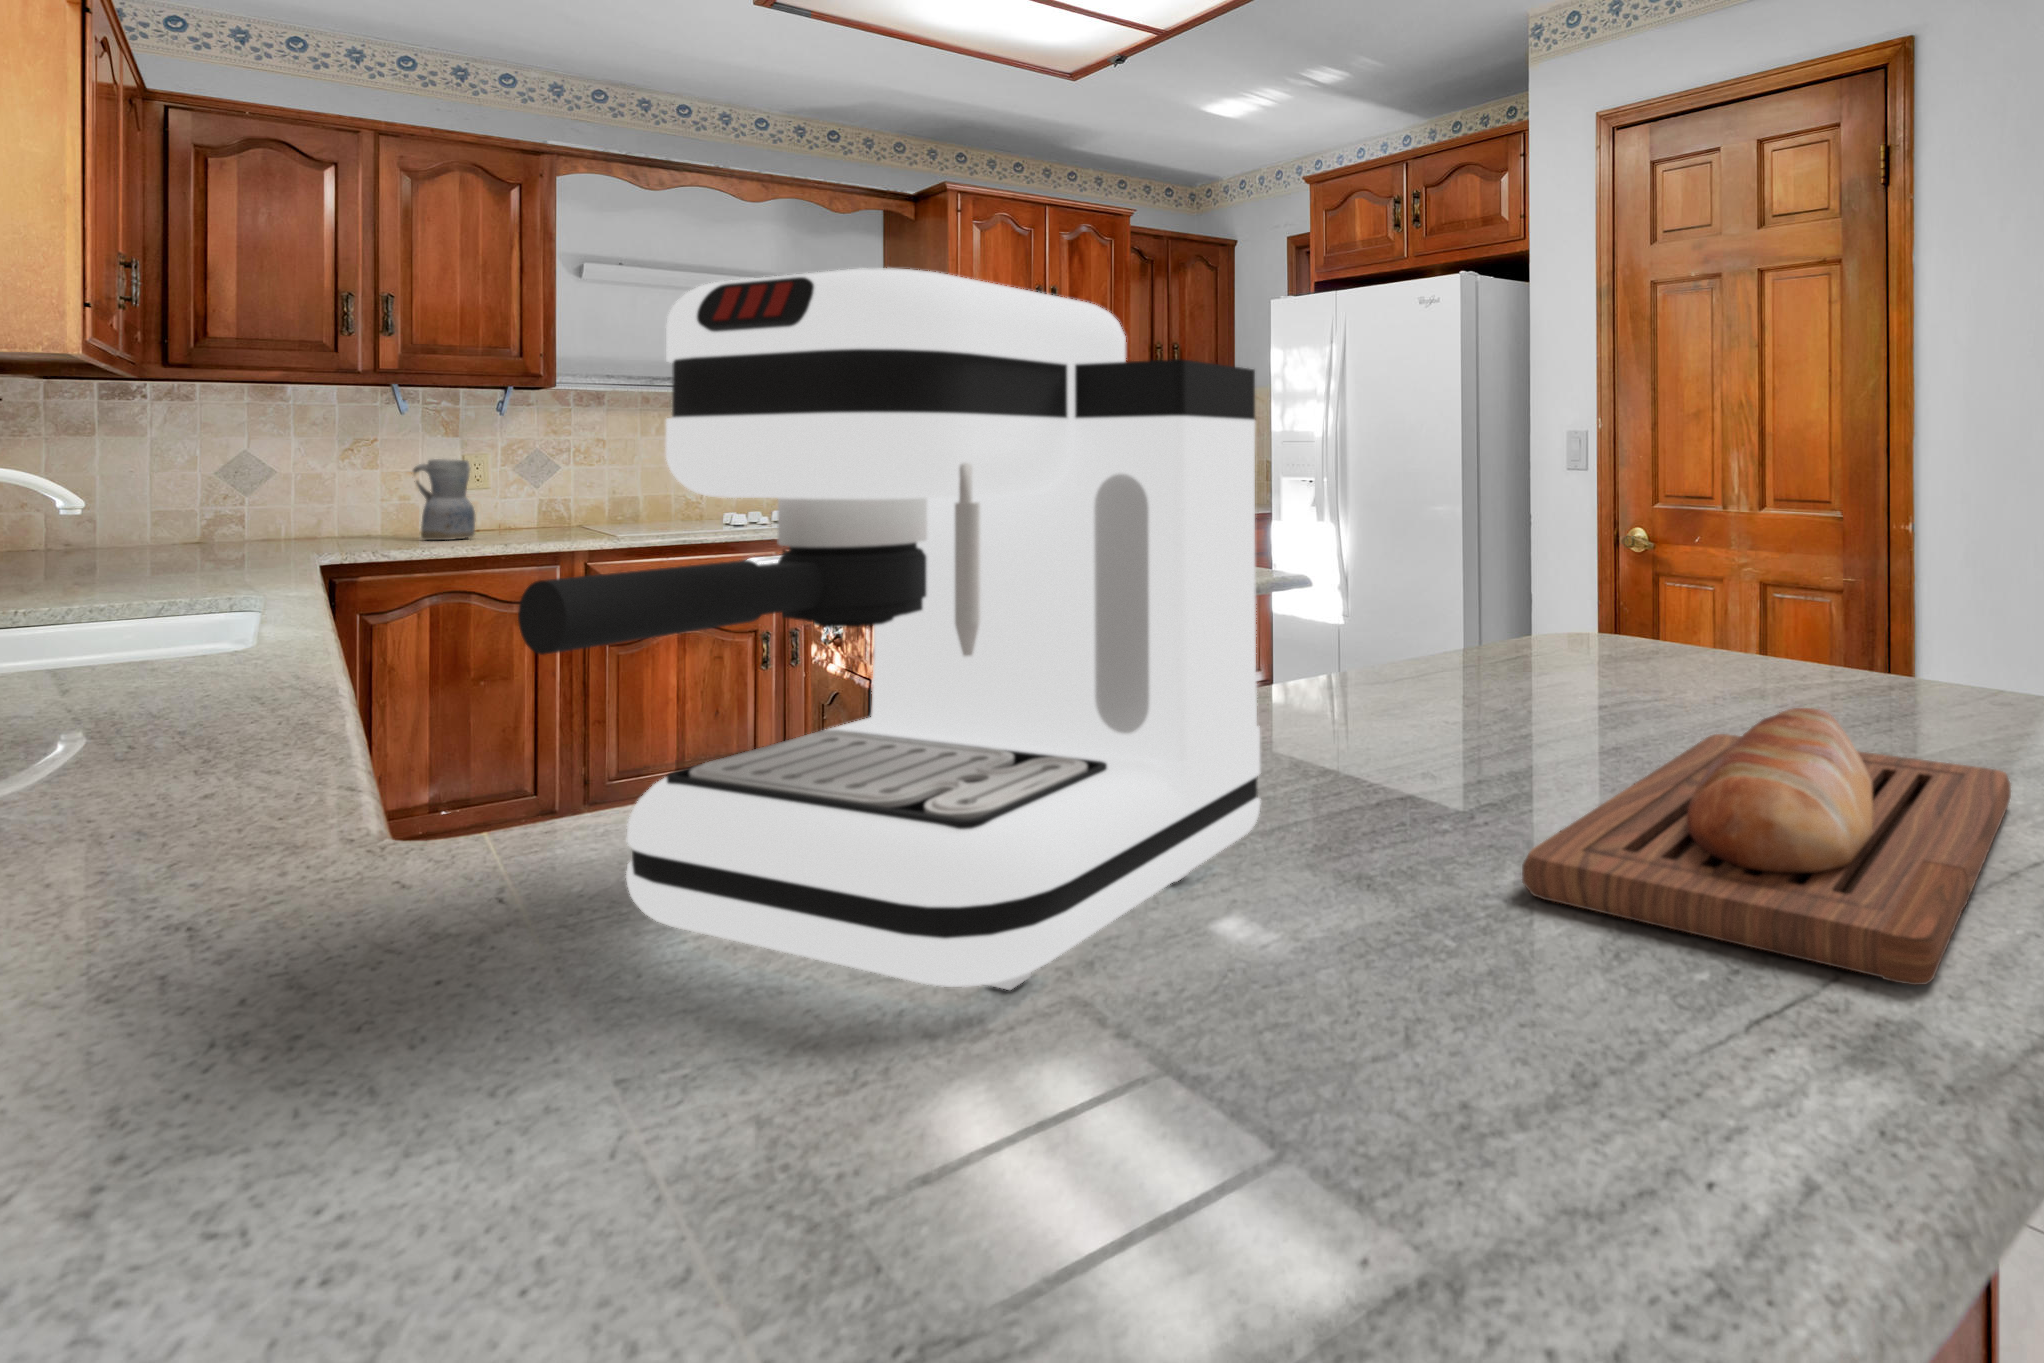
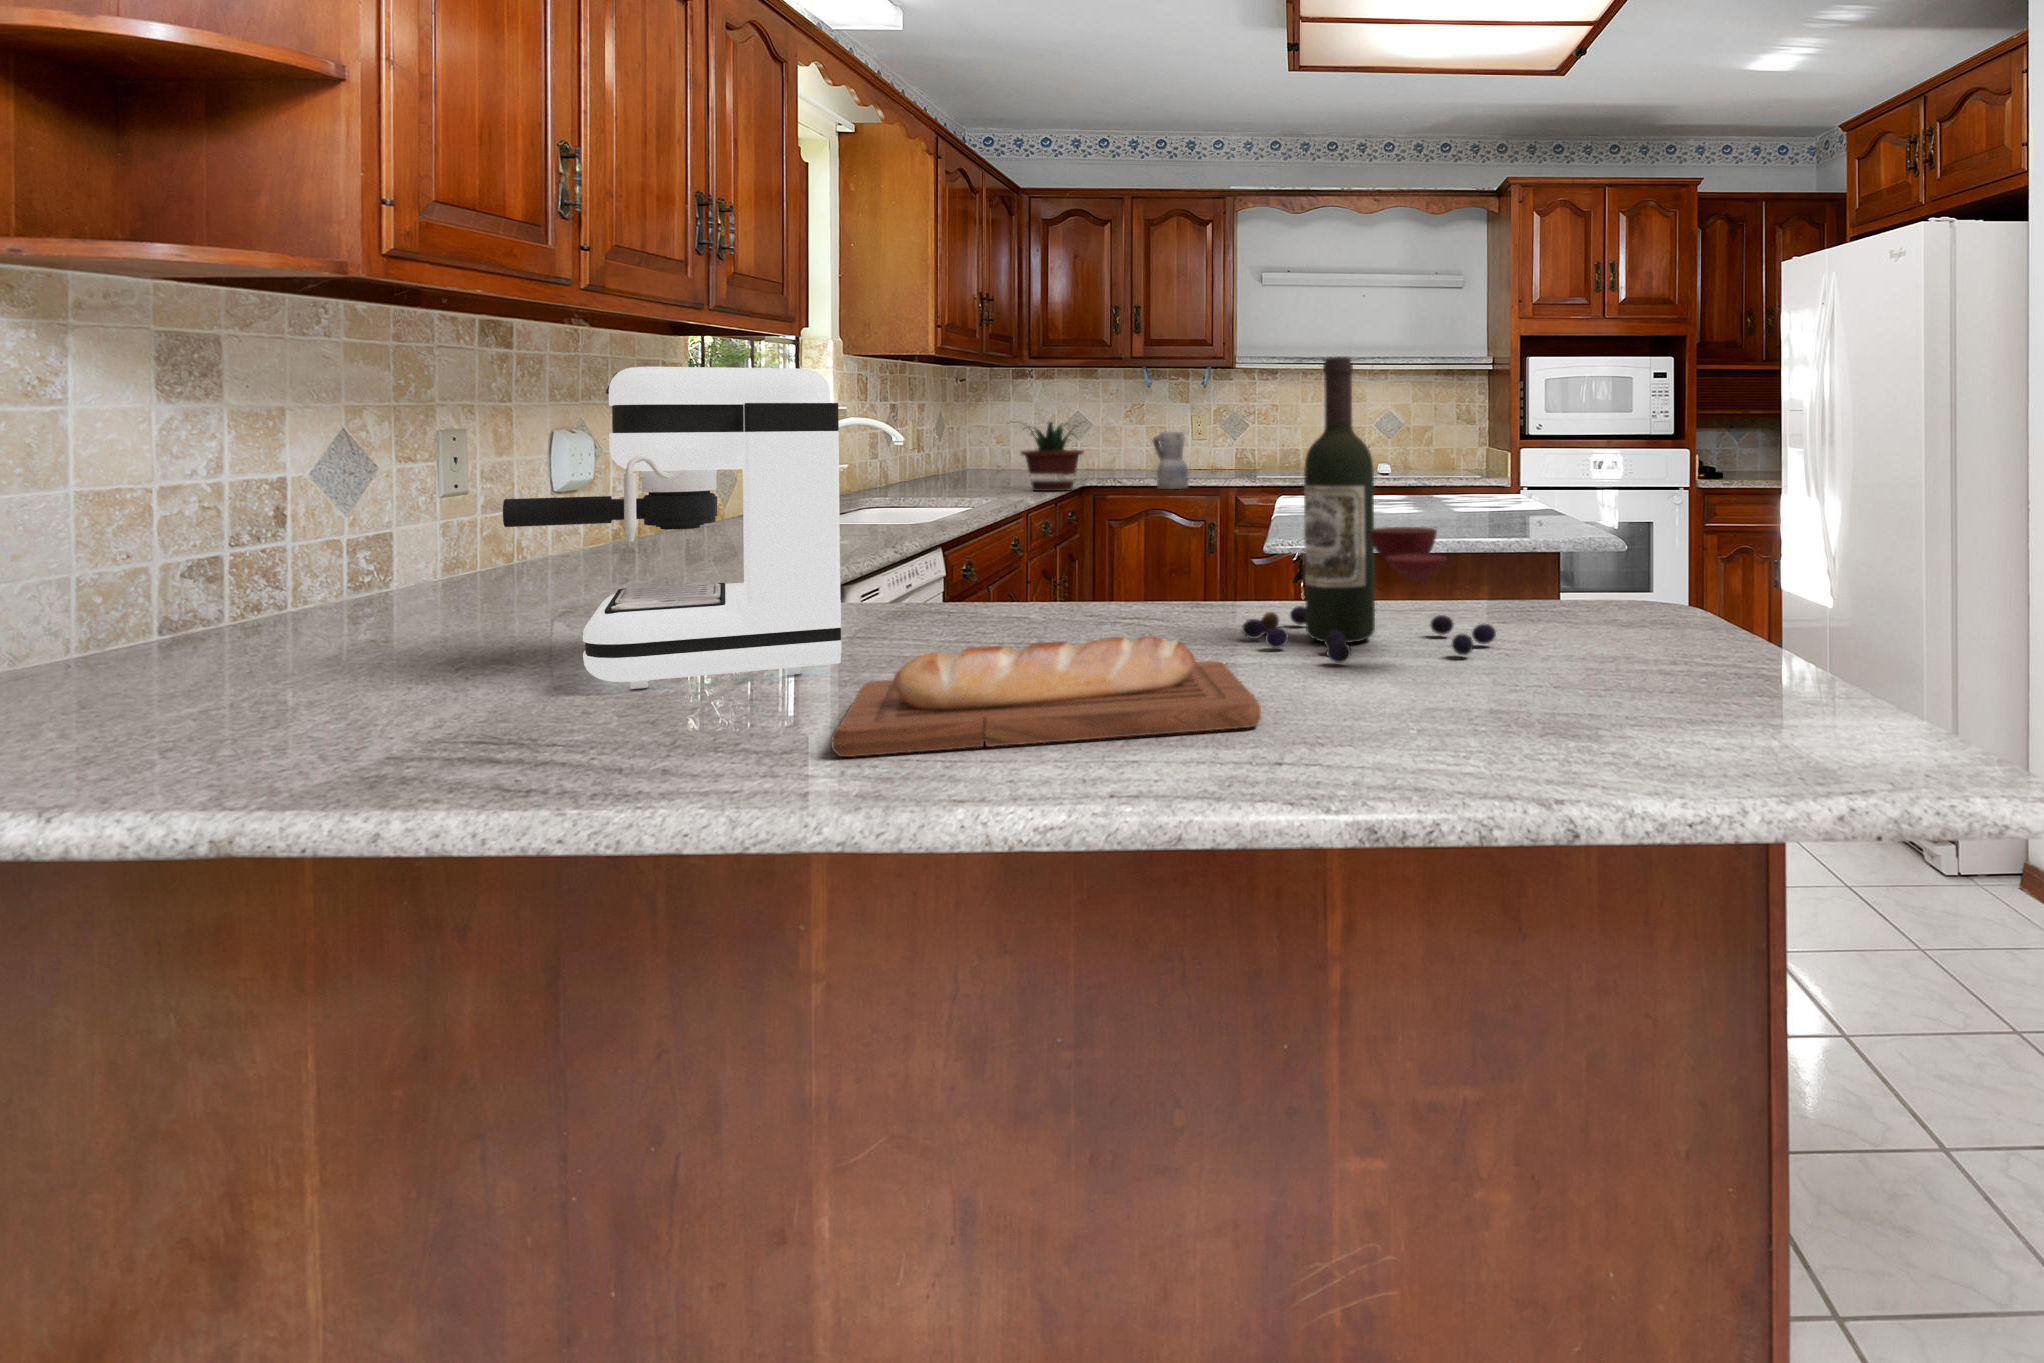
wine bottle: none [1438,349,1817,718] -> present [1242,357,1496,663]
potted plant: none [132,442,294,551] -> present [1020,422,1083,491]

